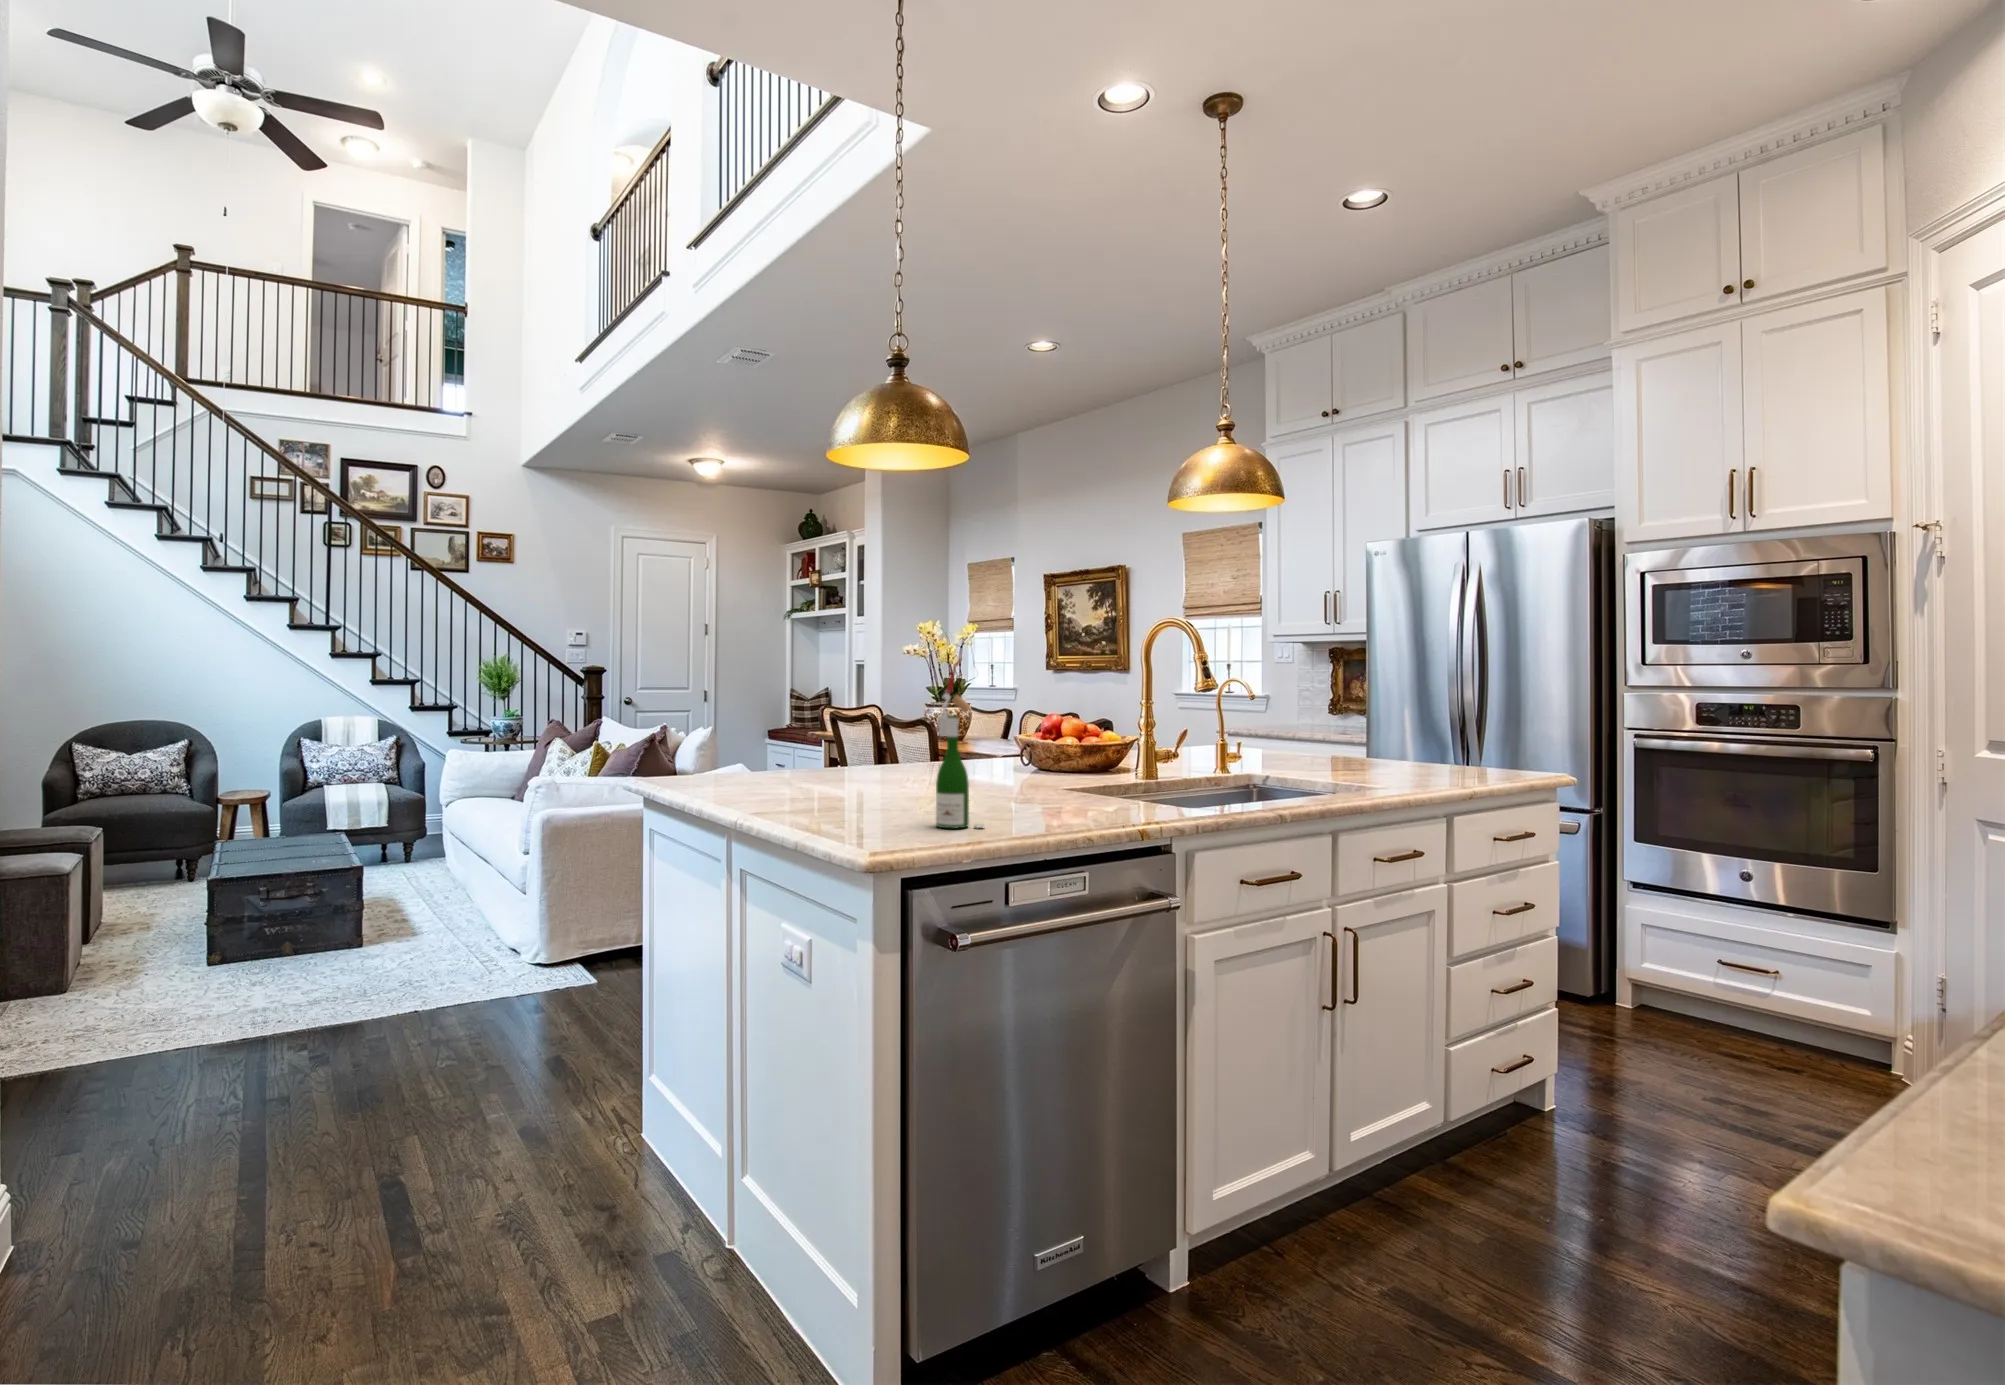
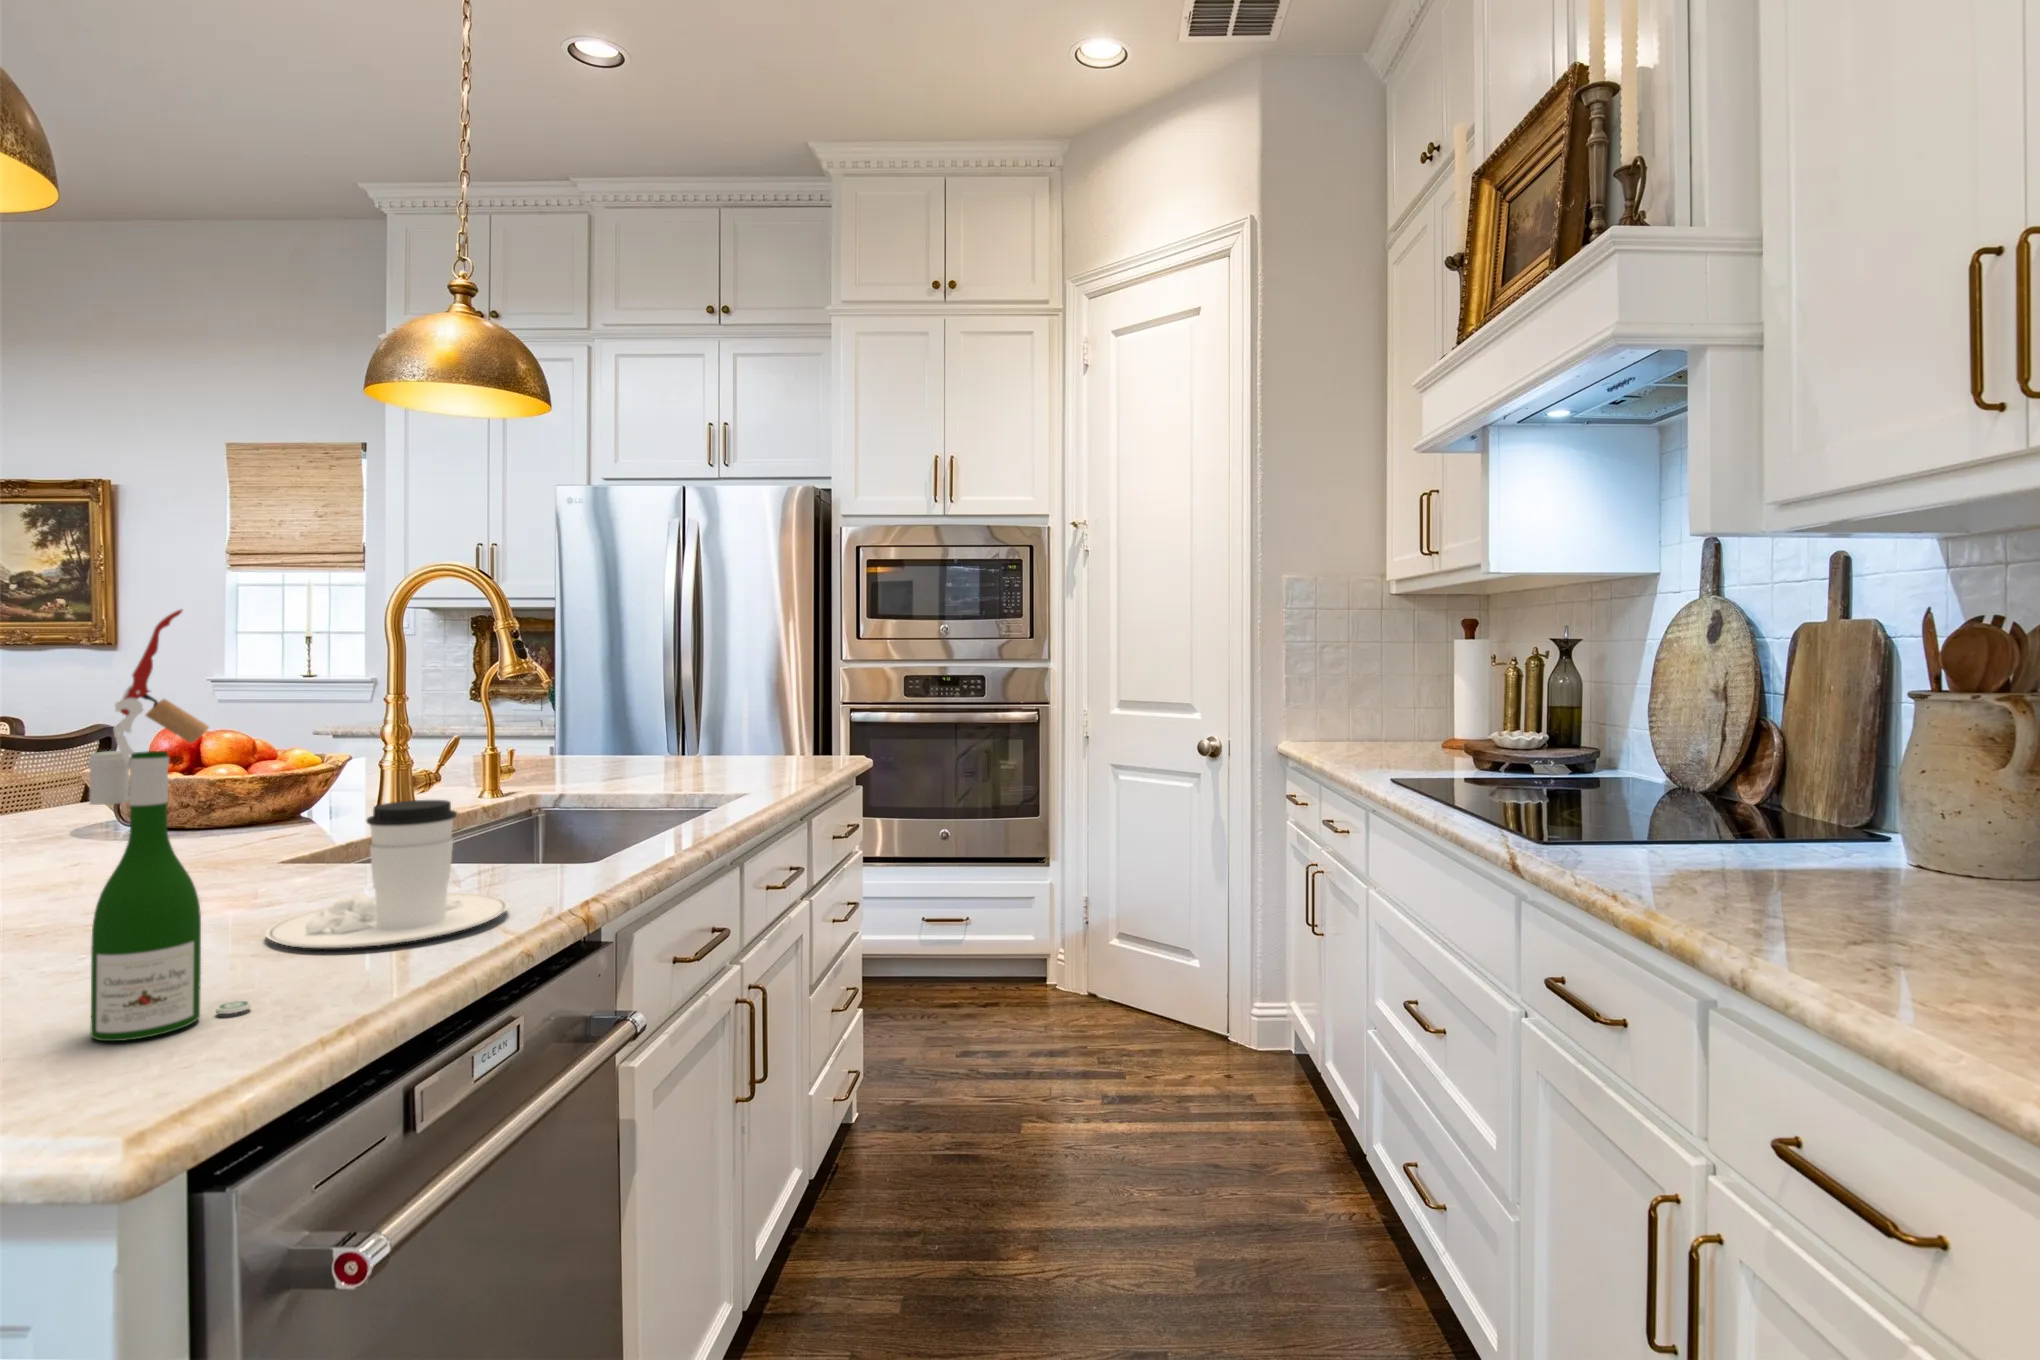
coffee cup: none [1020,753,1123,821] -> present [265,800,509,948]

